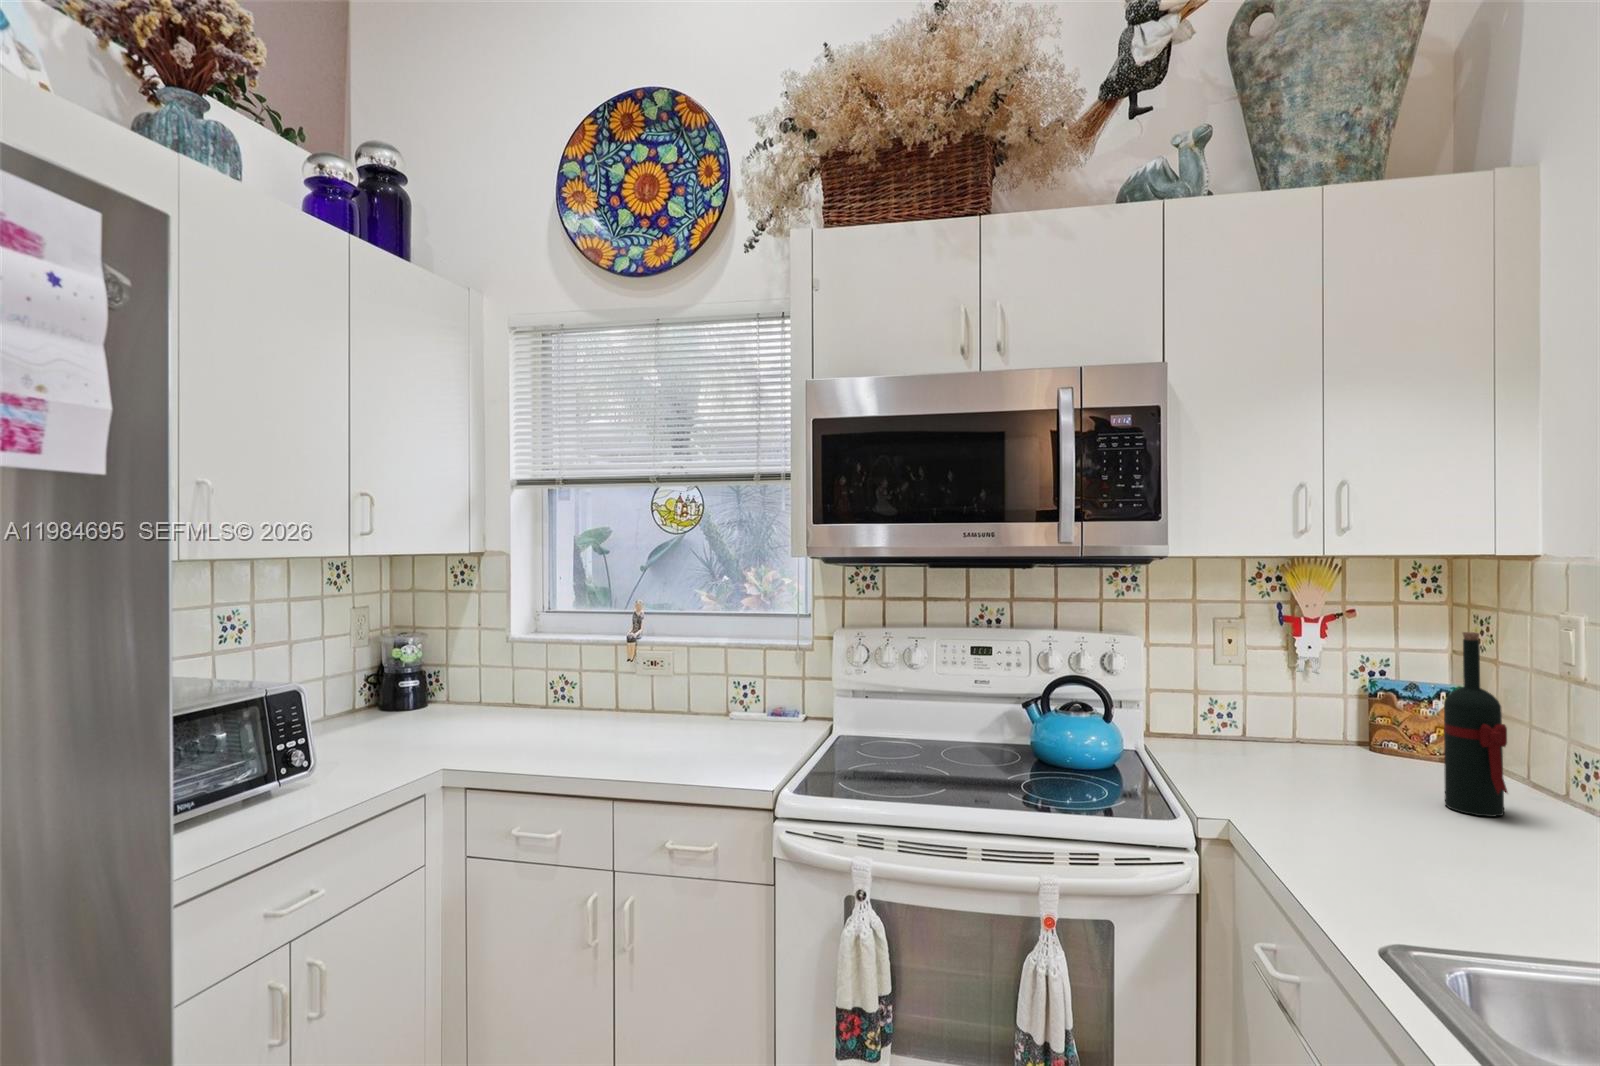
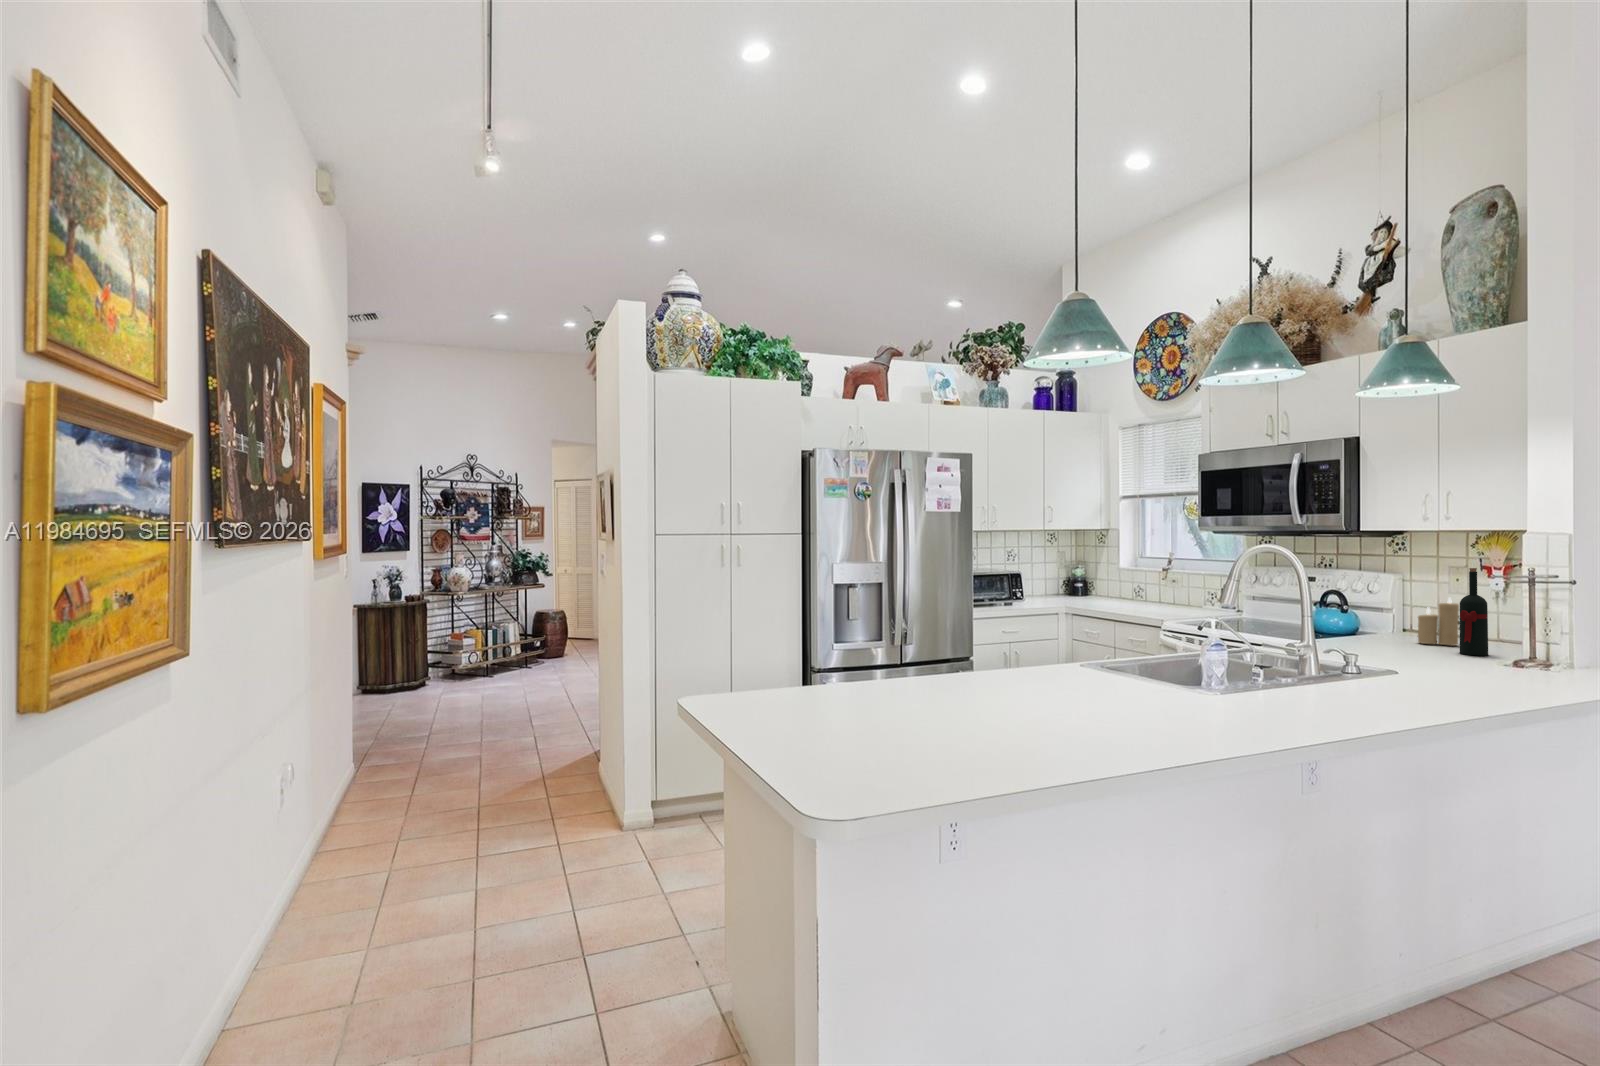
candle: none [1294,684,1357,786] -> present [1418,598,1459,646]

